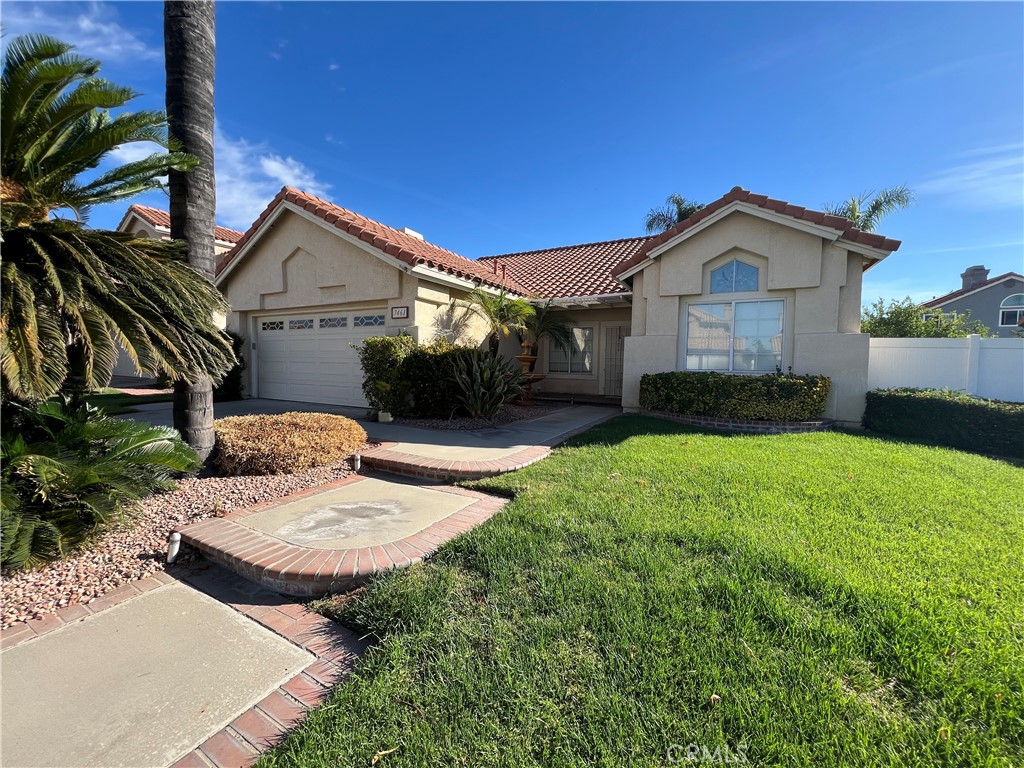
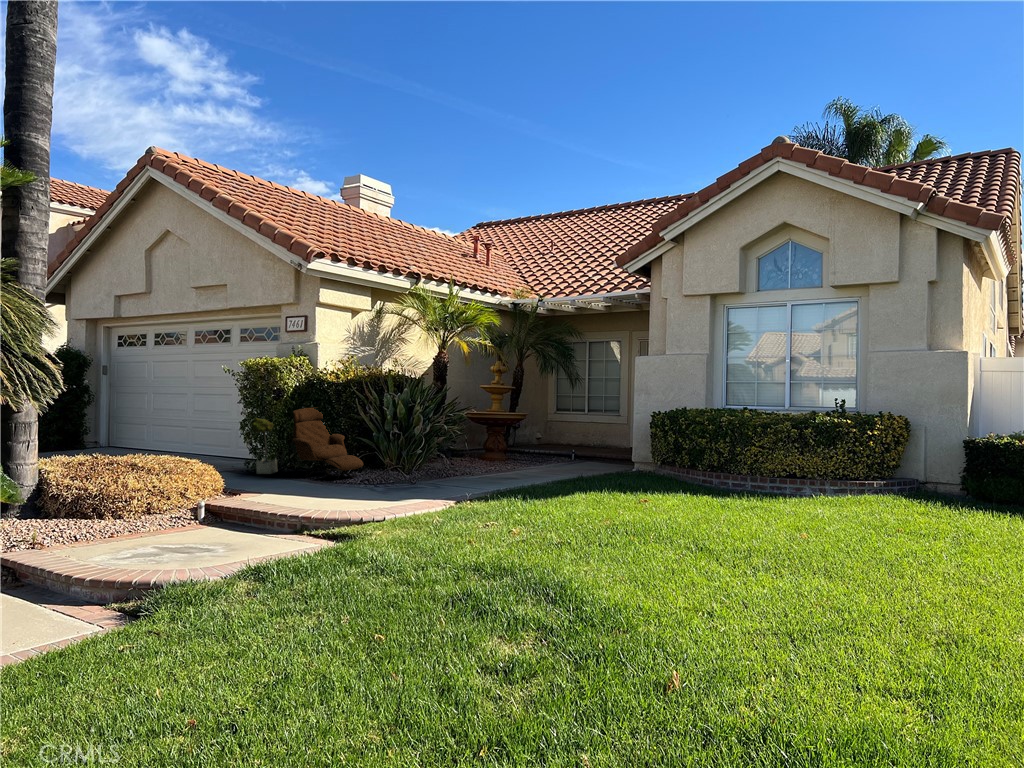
lounge chair: none [406,374,460,426] -> present [292,408,363,480]

